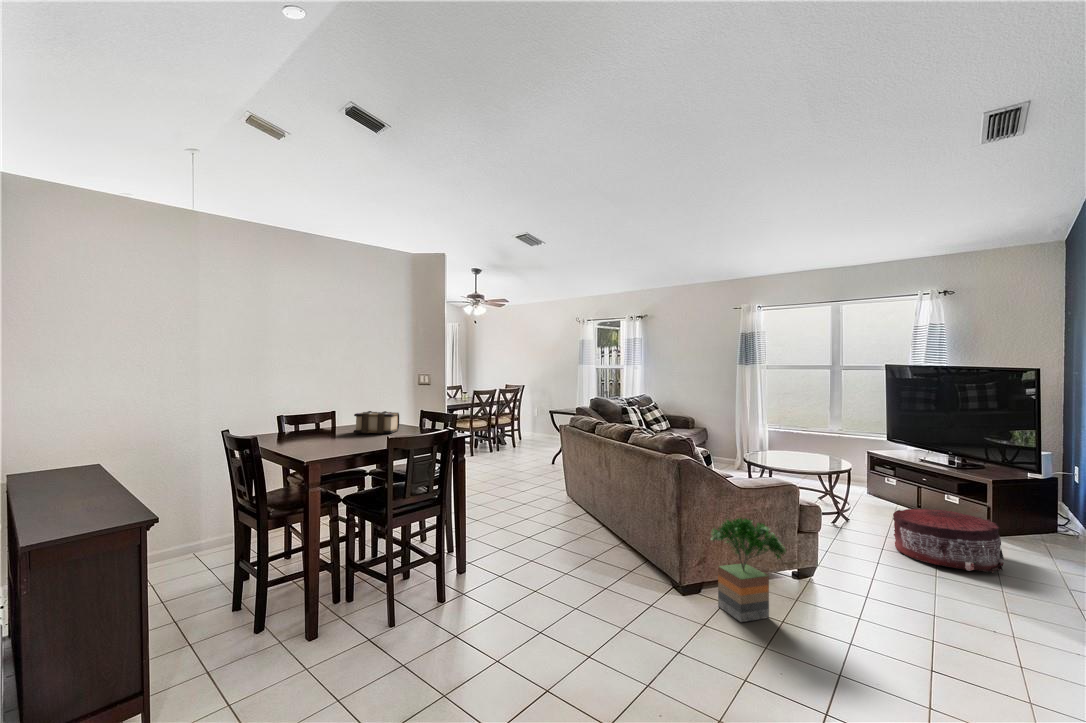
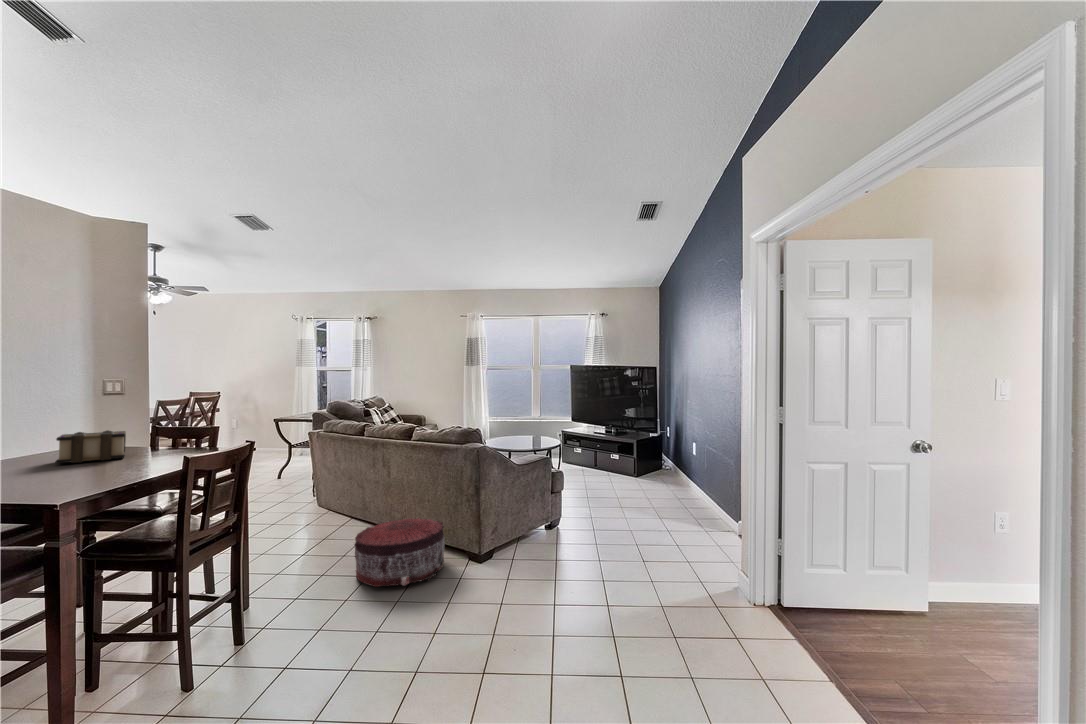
pouf: present [893,509,1004,573] -> present [354,518,445,587]
potted tree: present [711,518,785,622] -> none [497,486,554,566]

